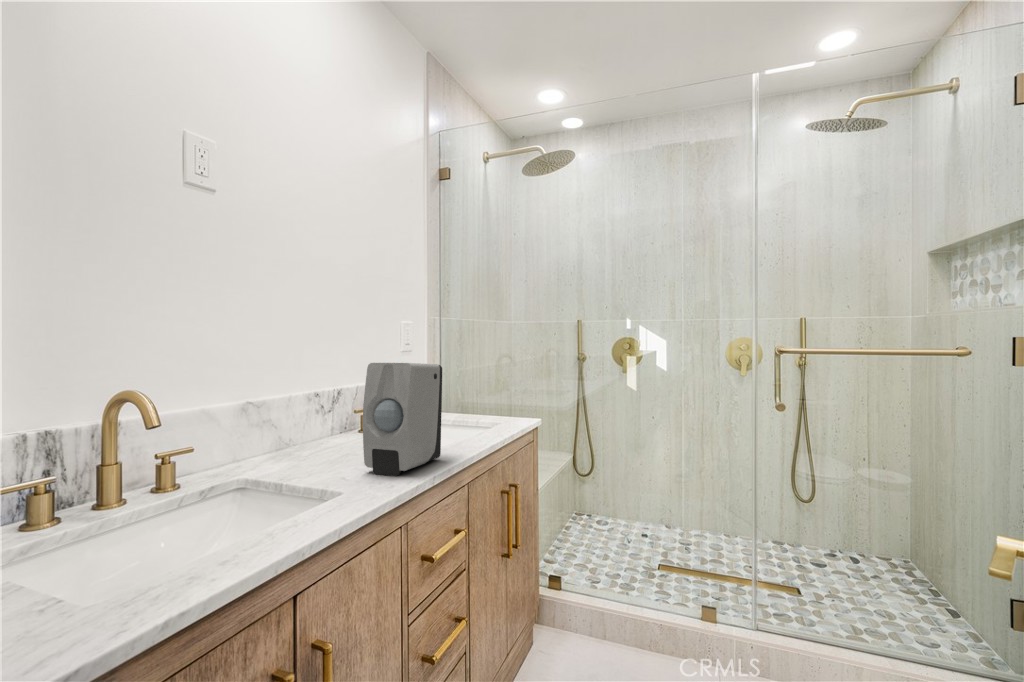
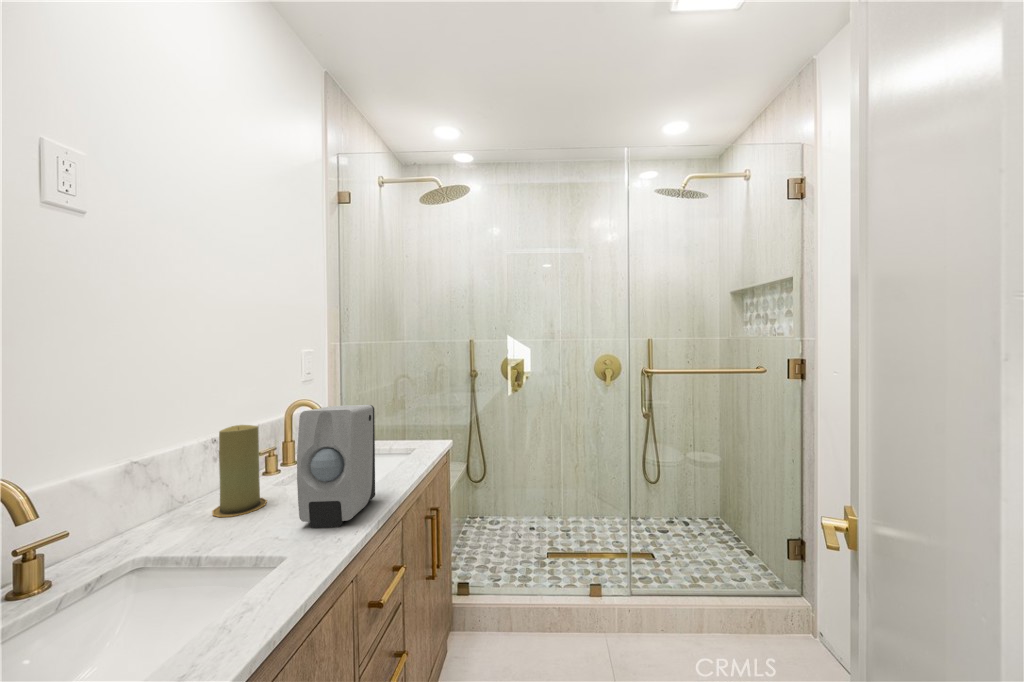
candle: none [305,378,351,459] -> present [212,425,267,517]

